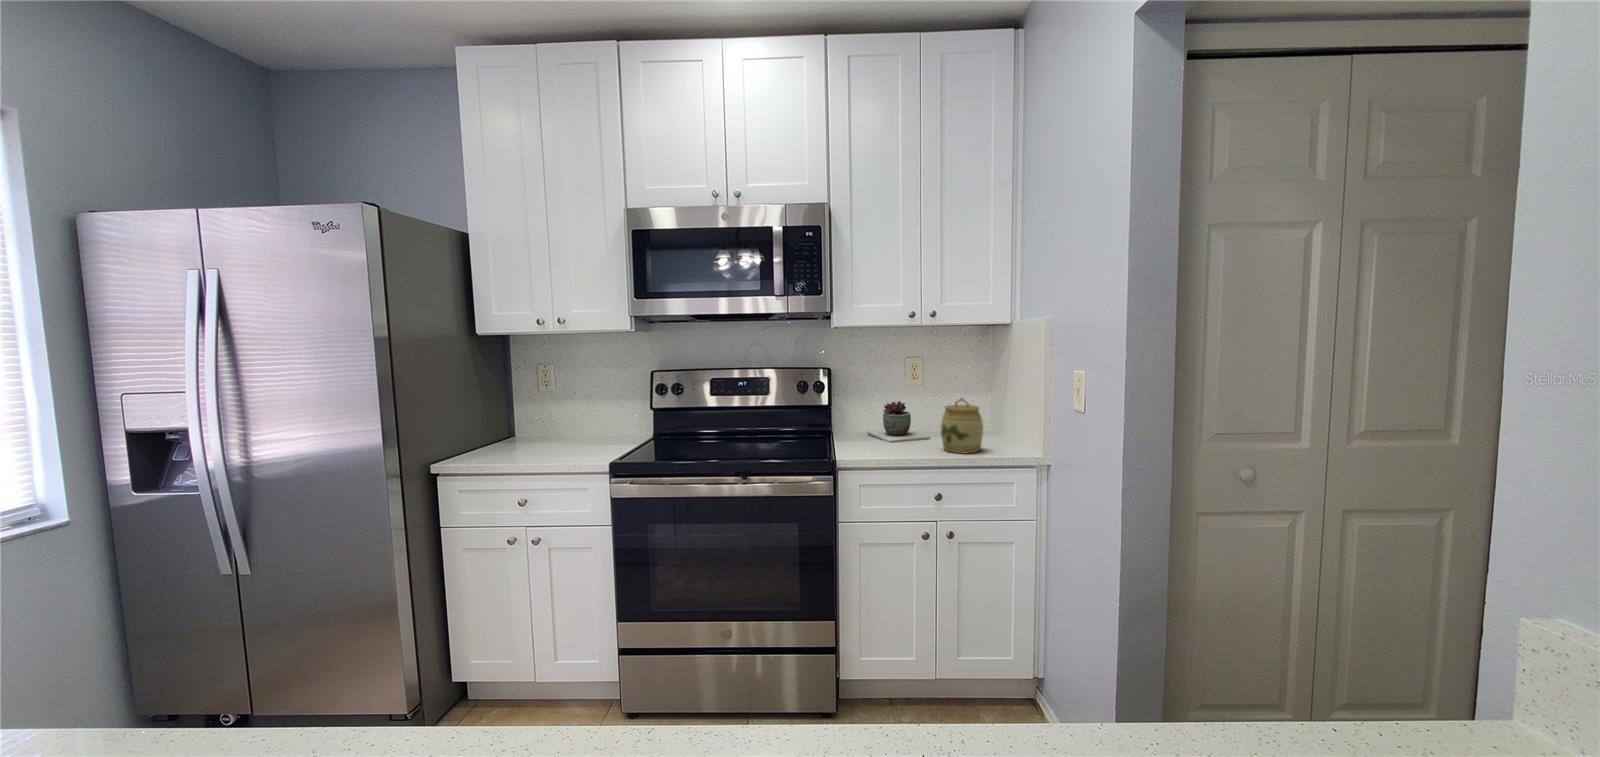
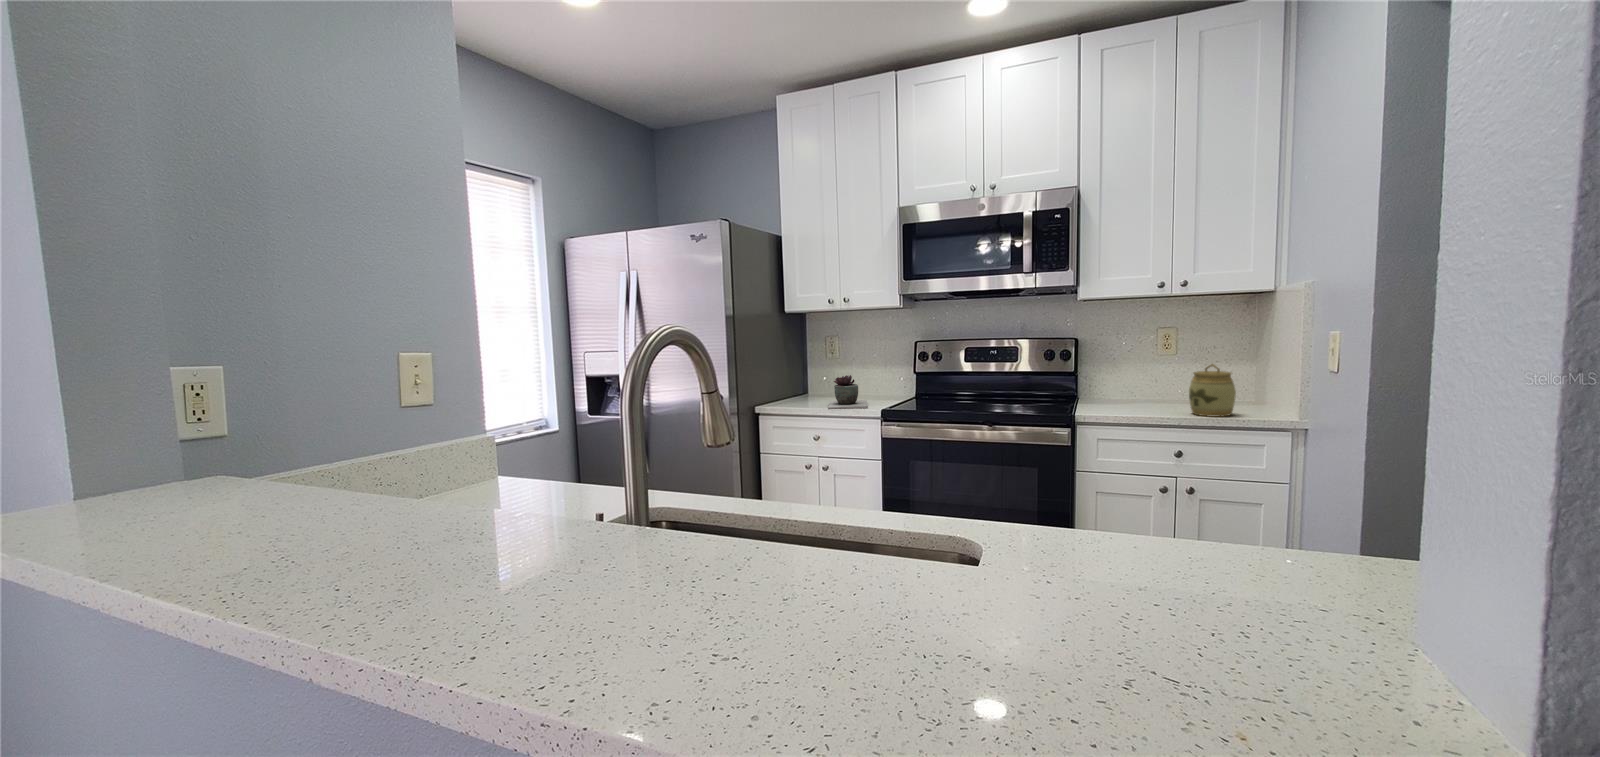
succulent plant: present [867,401,930,443] -> present [828,375,868,409]

